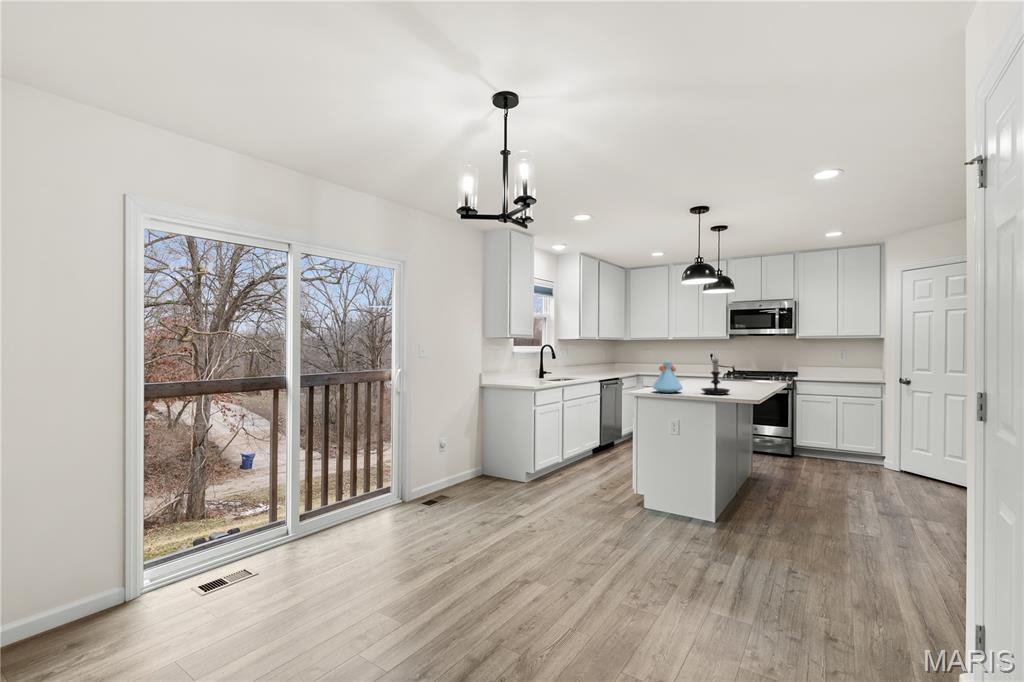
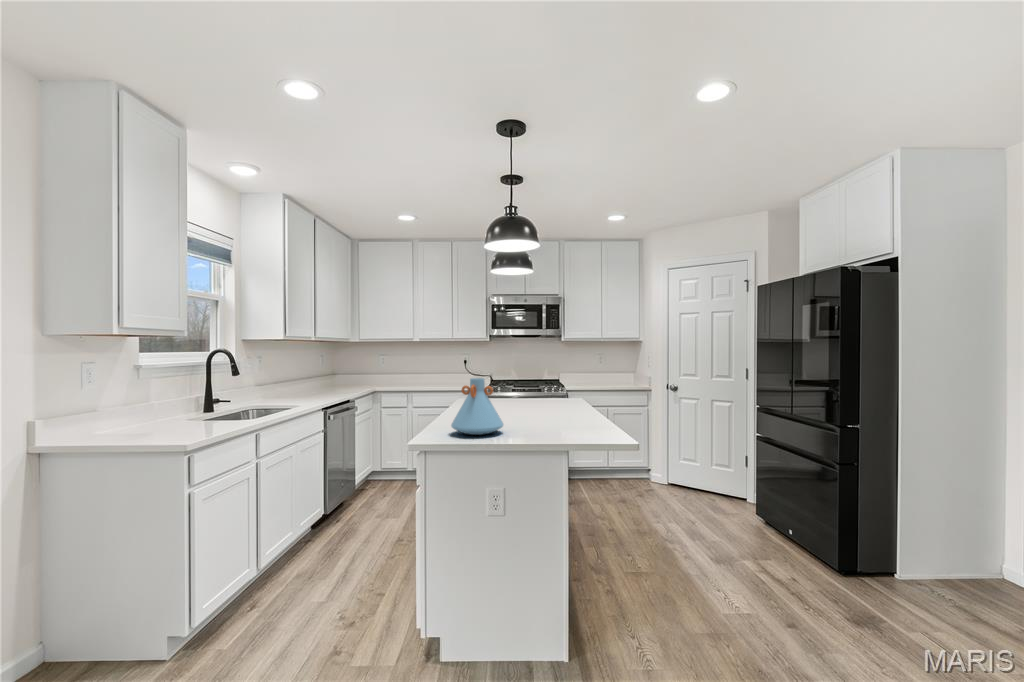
candle holder: present [701,358,730,395] -> none [532,366,578,431]

